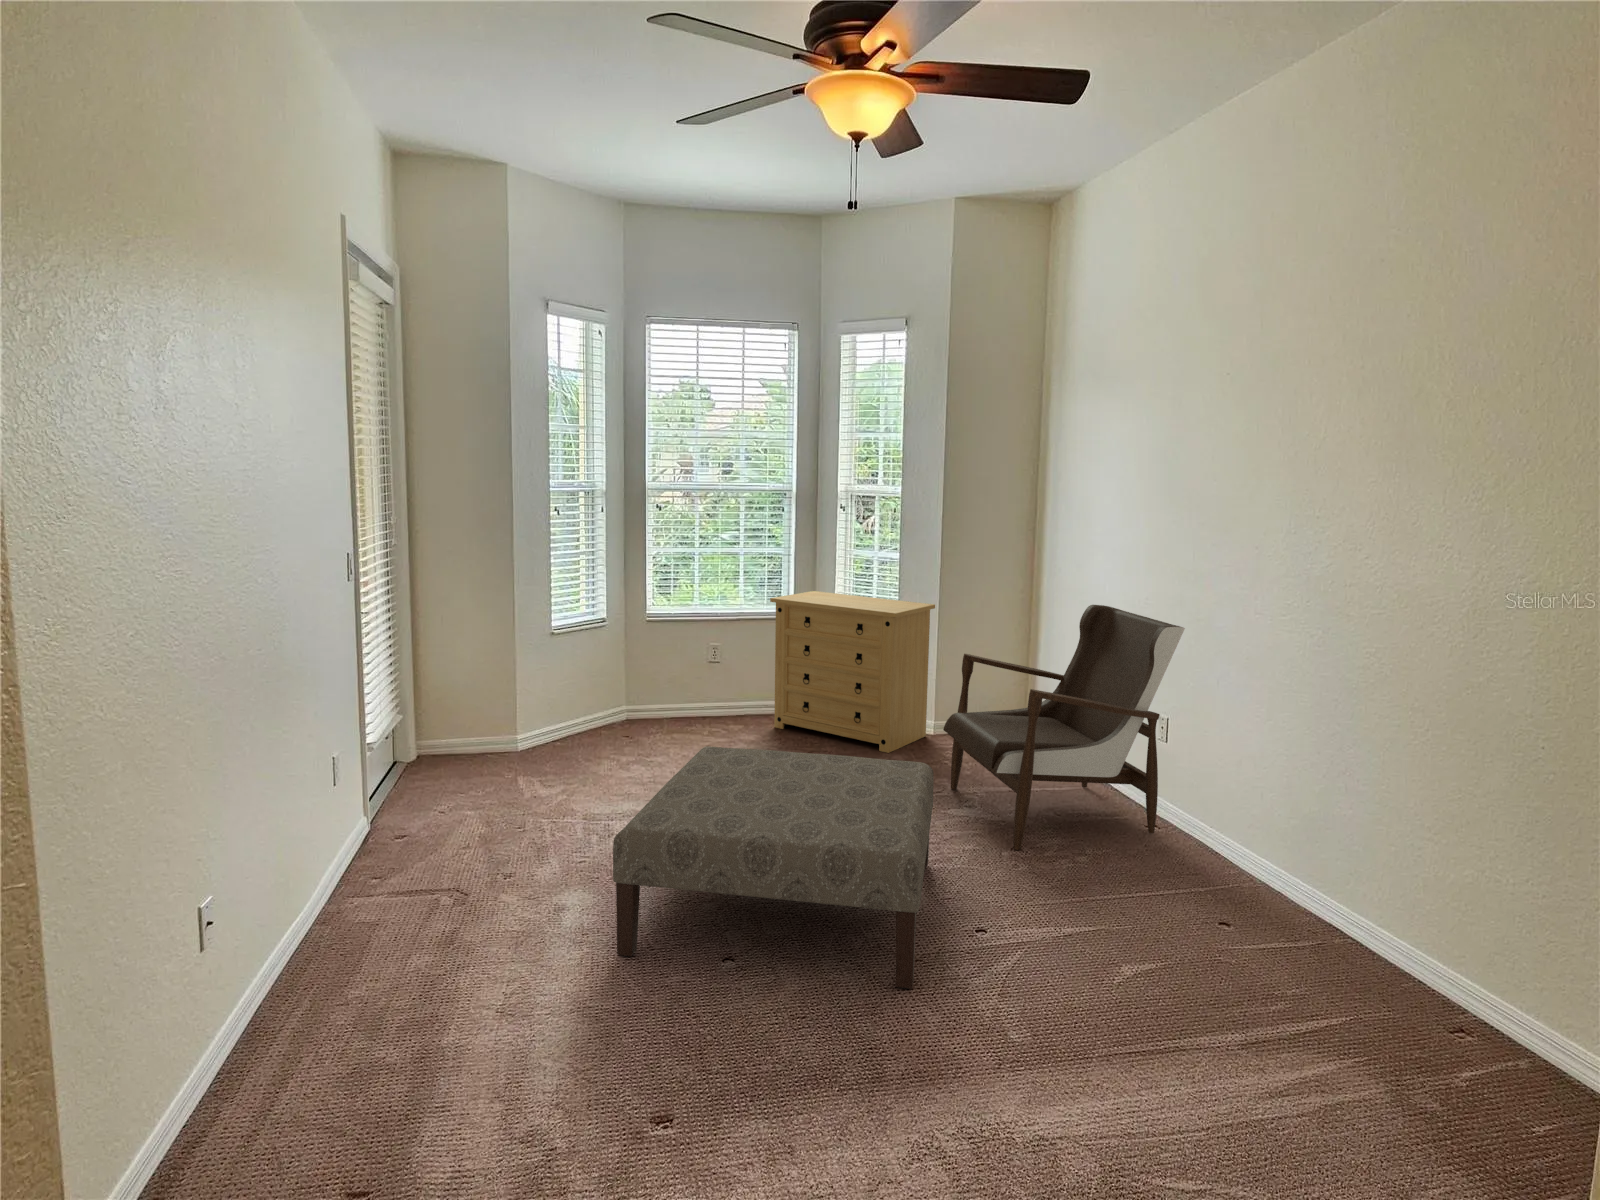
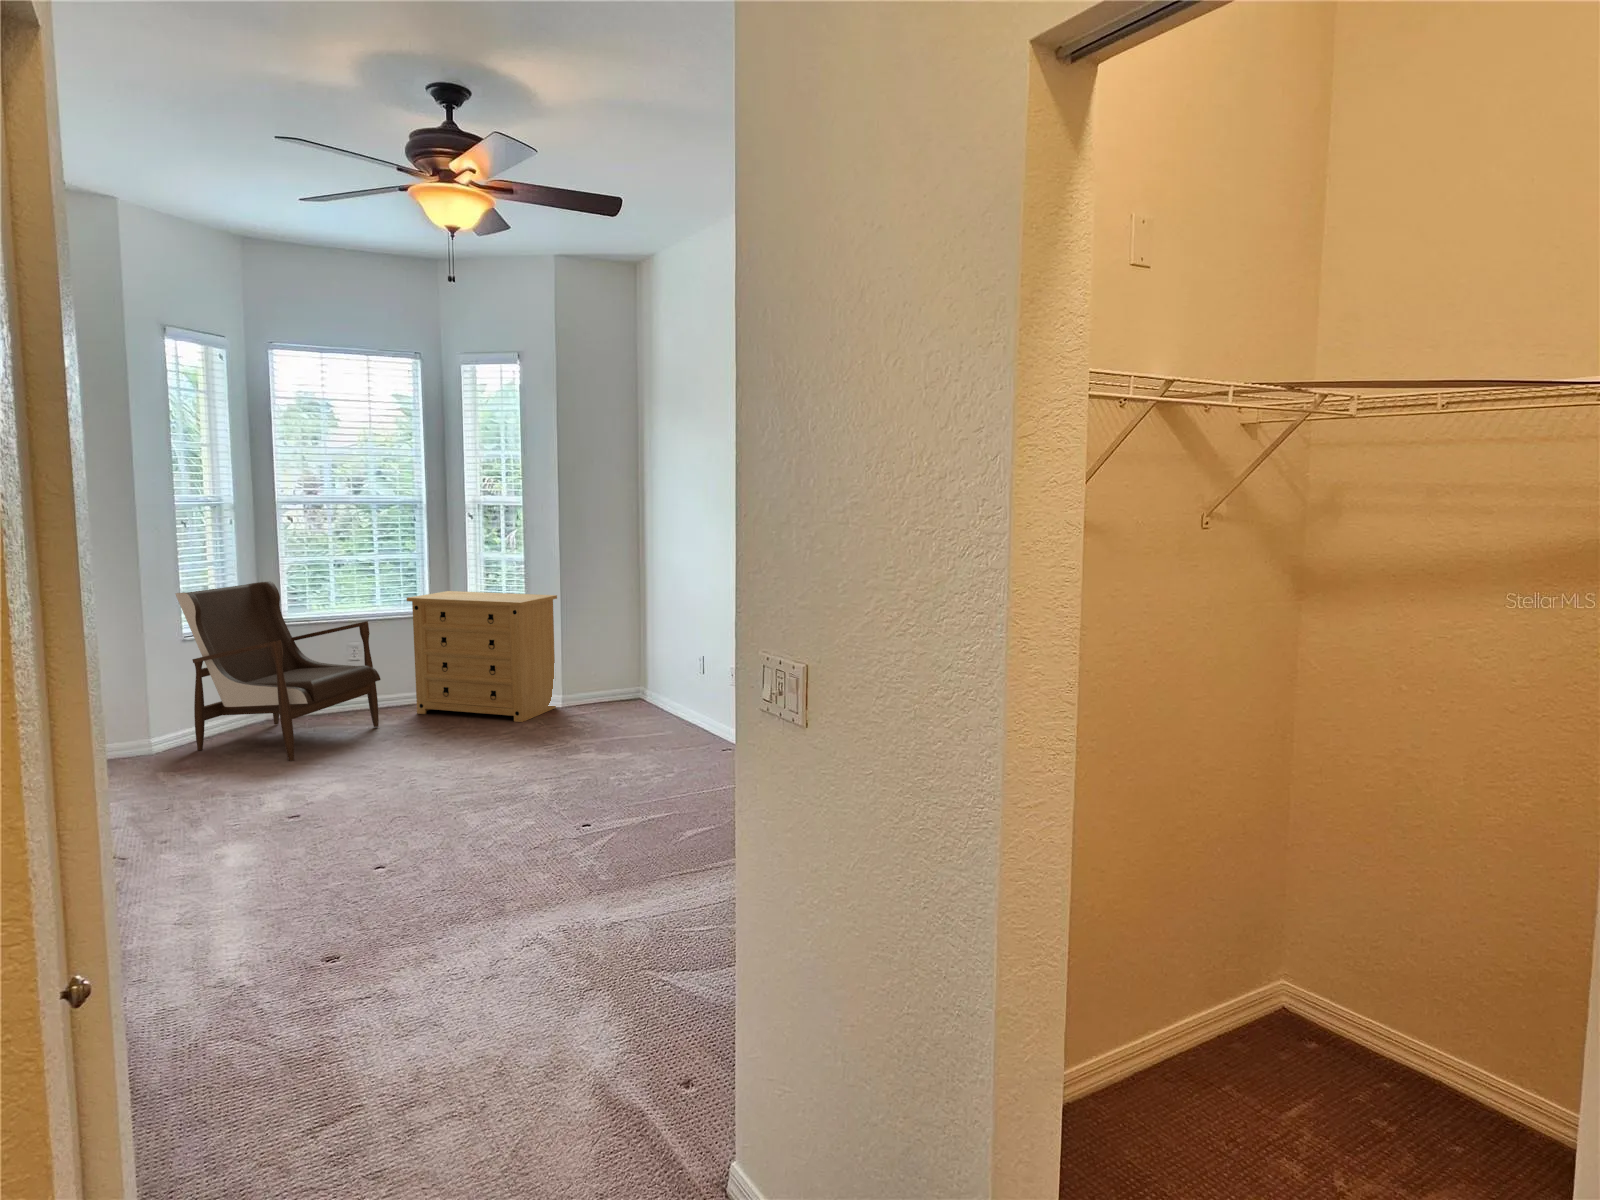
armchair: present [943,605,1185,850] -> present [176,582,381,761]
ottoman: present [613,746,933,989] -> none [274,708,549,874]

